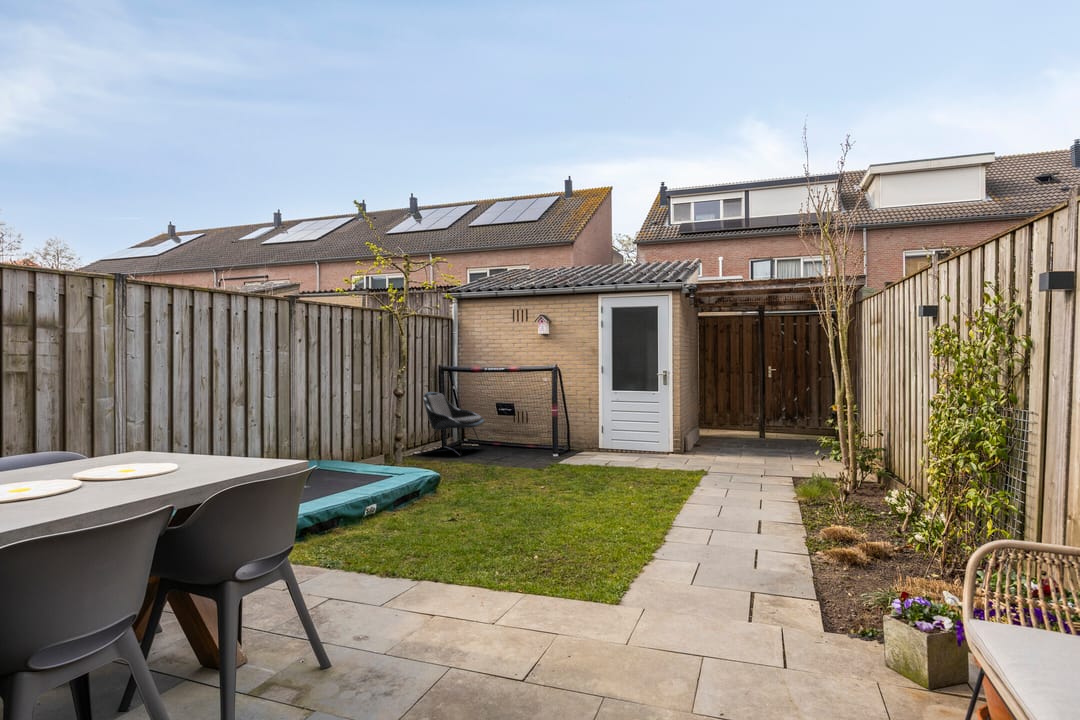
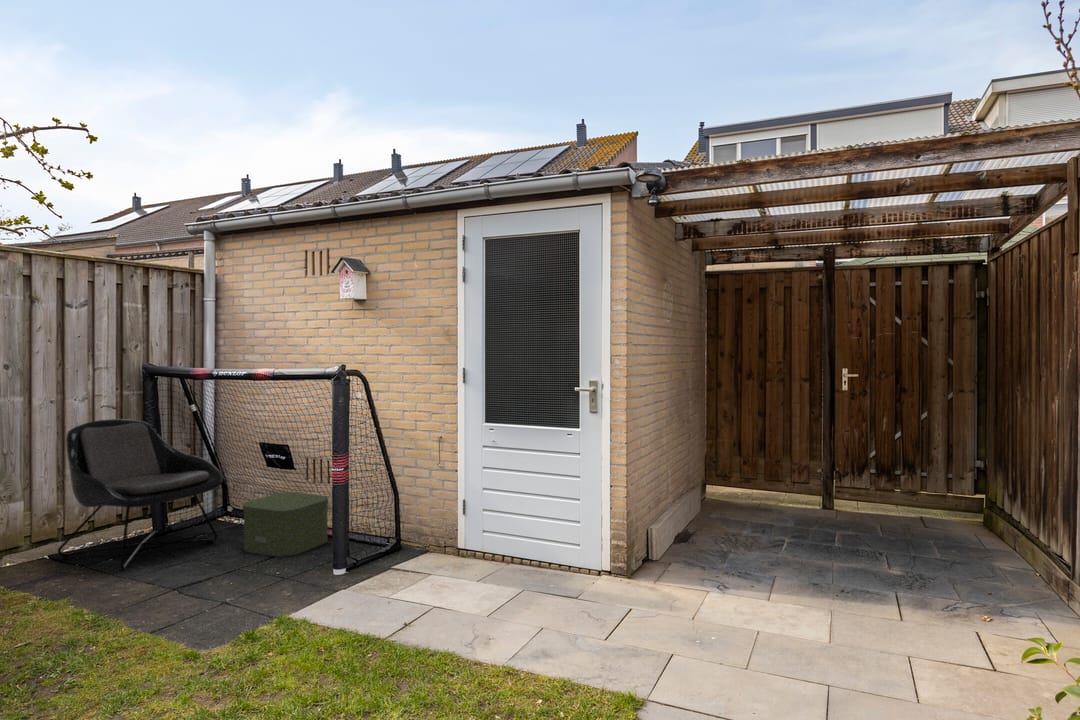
storage box: none [498,427,534,453] -> present [243,492,328,556]

